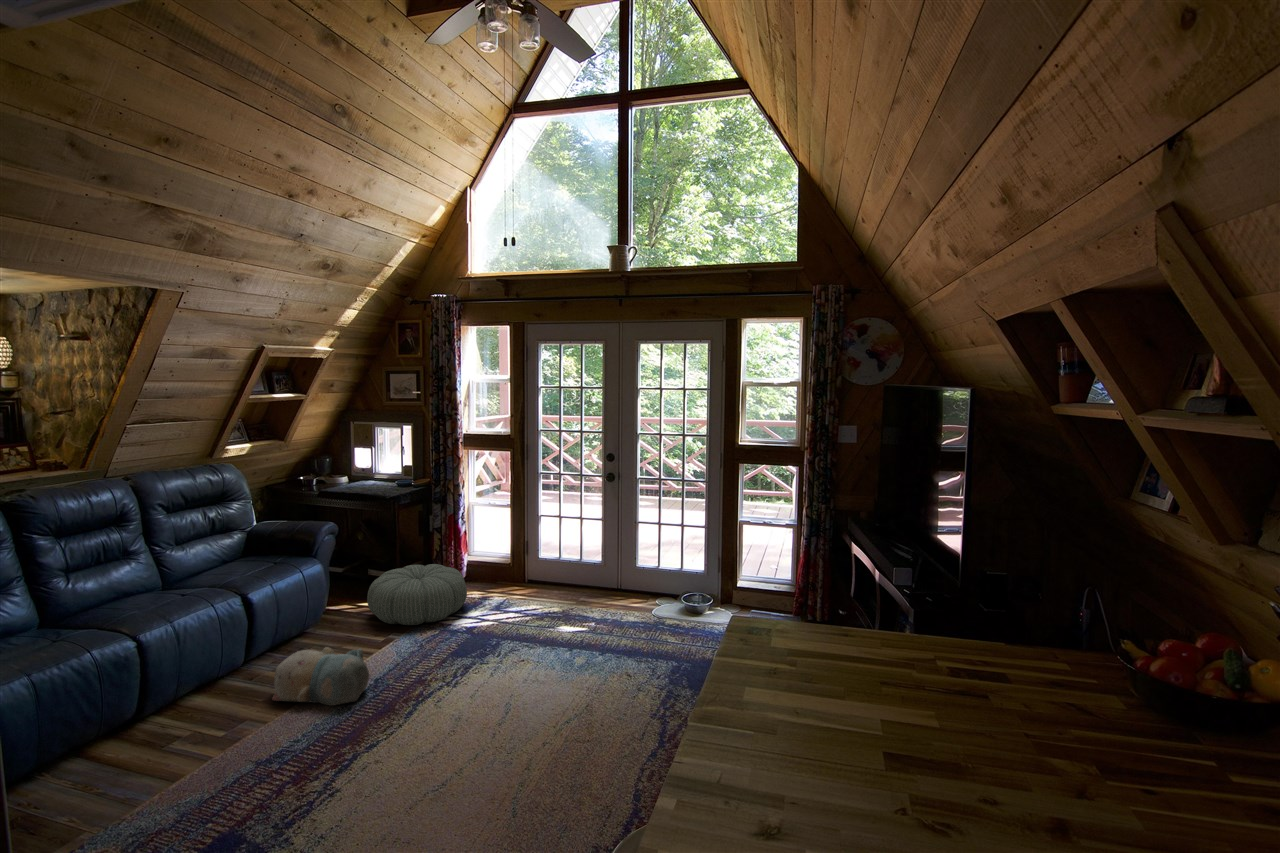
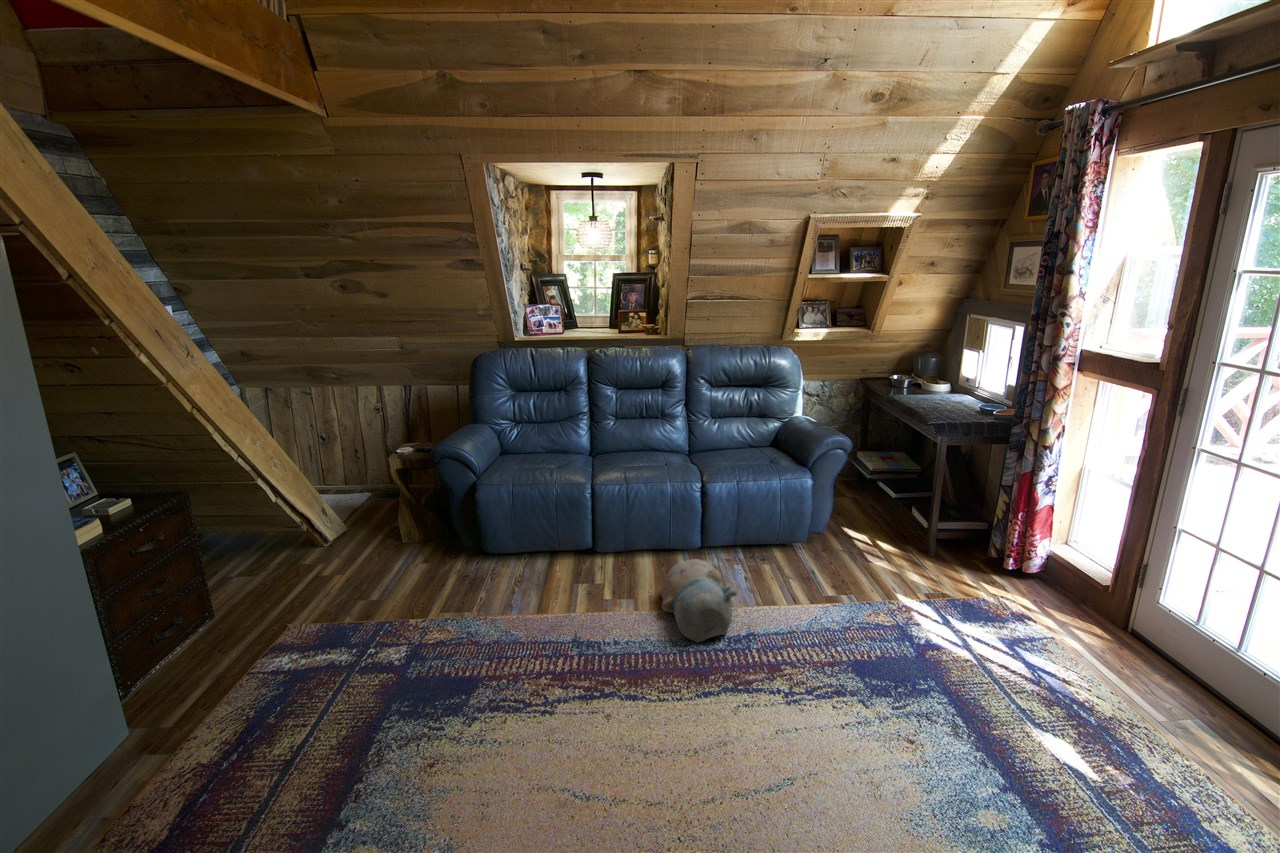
pouf: present [367,564,467,625] -> none [846,515,987,609]

